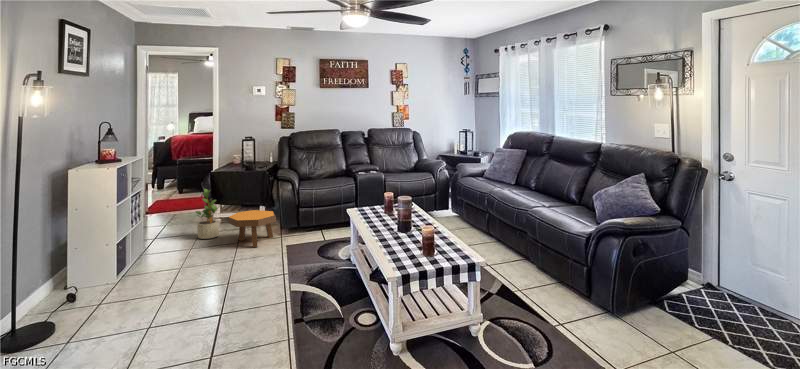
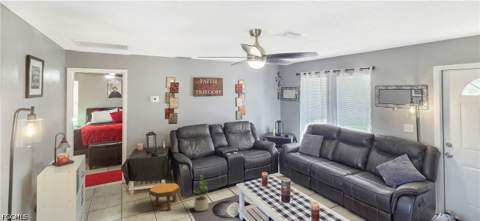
potted plant: present [196,189,219,239] -> present [194,175,208,211]

